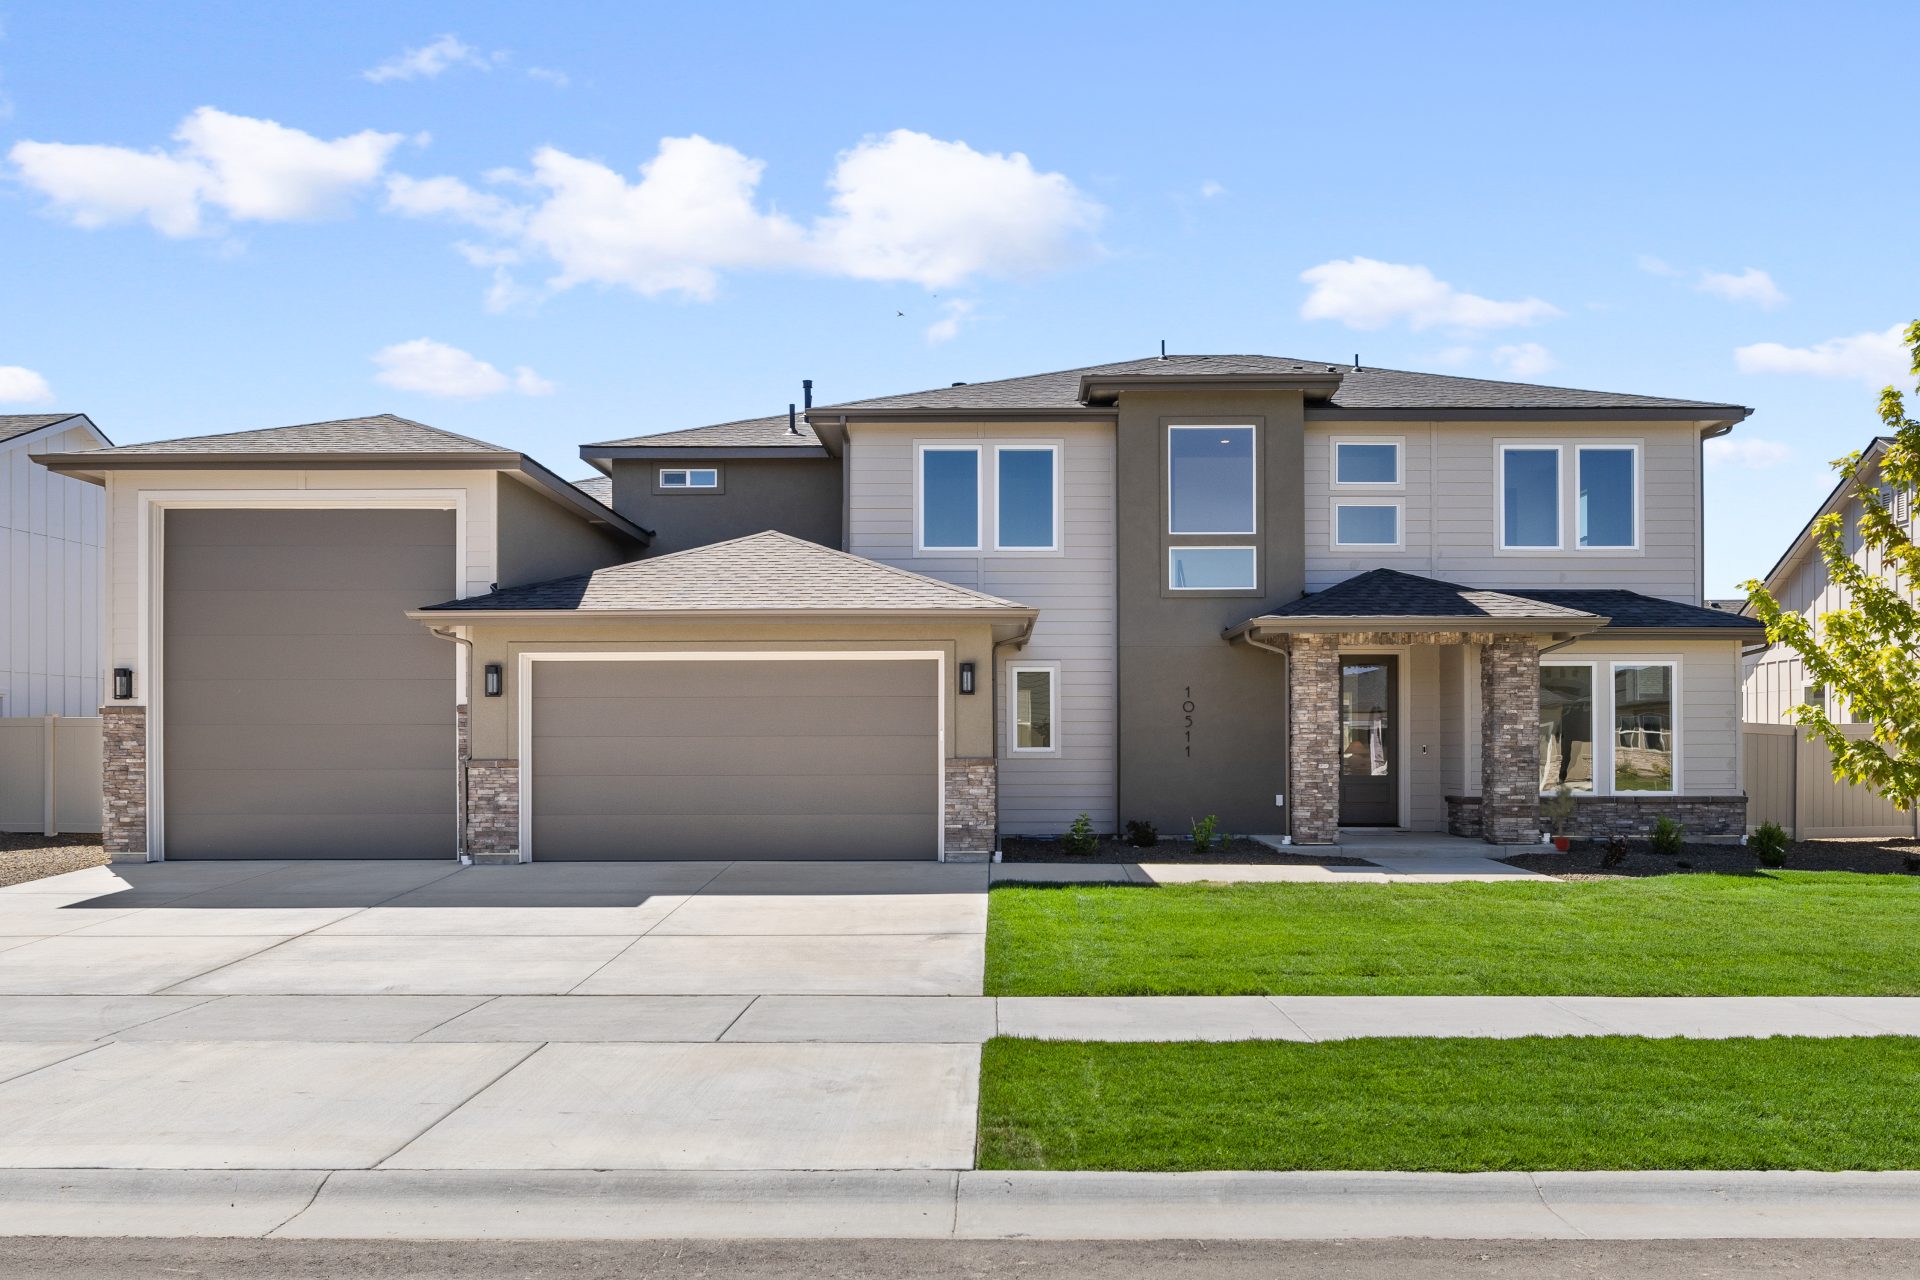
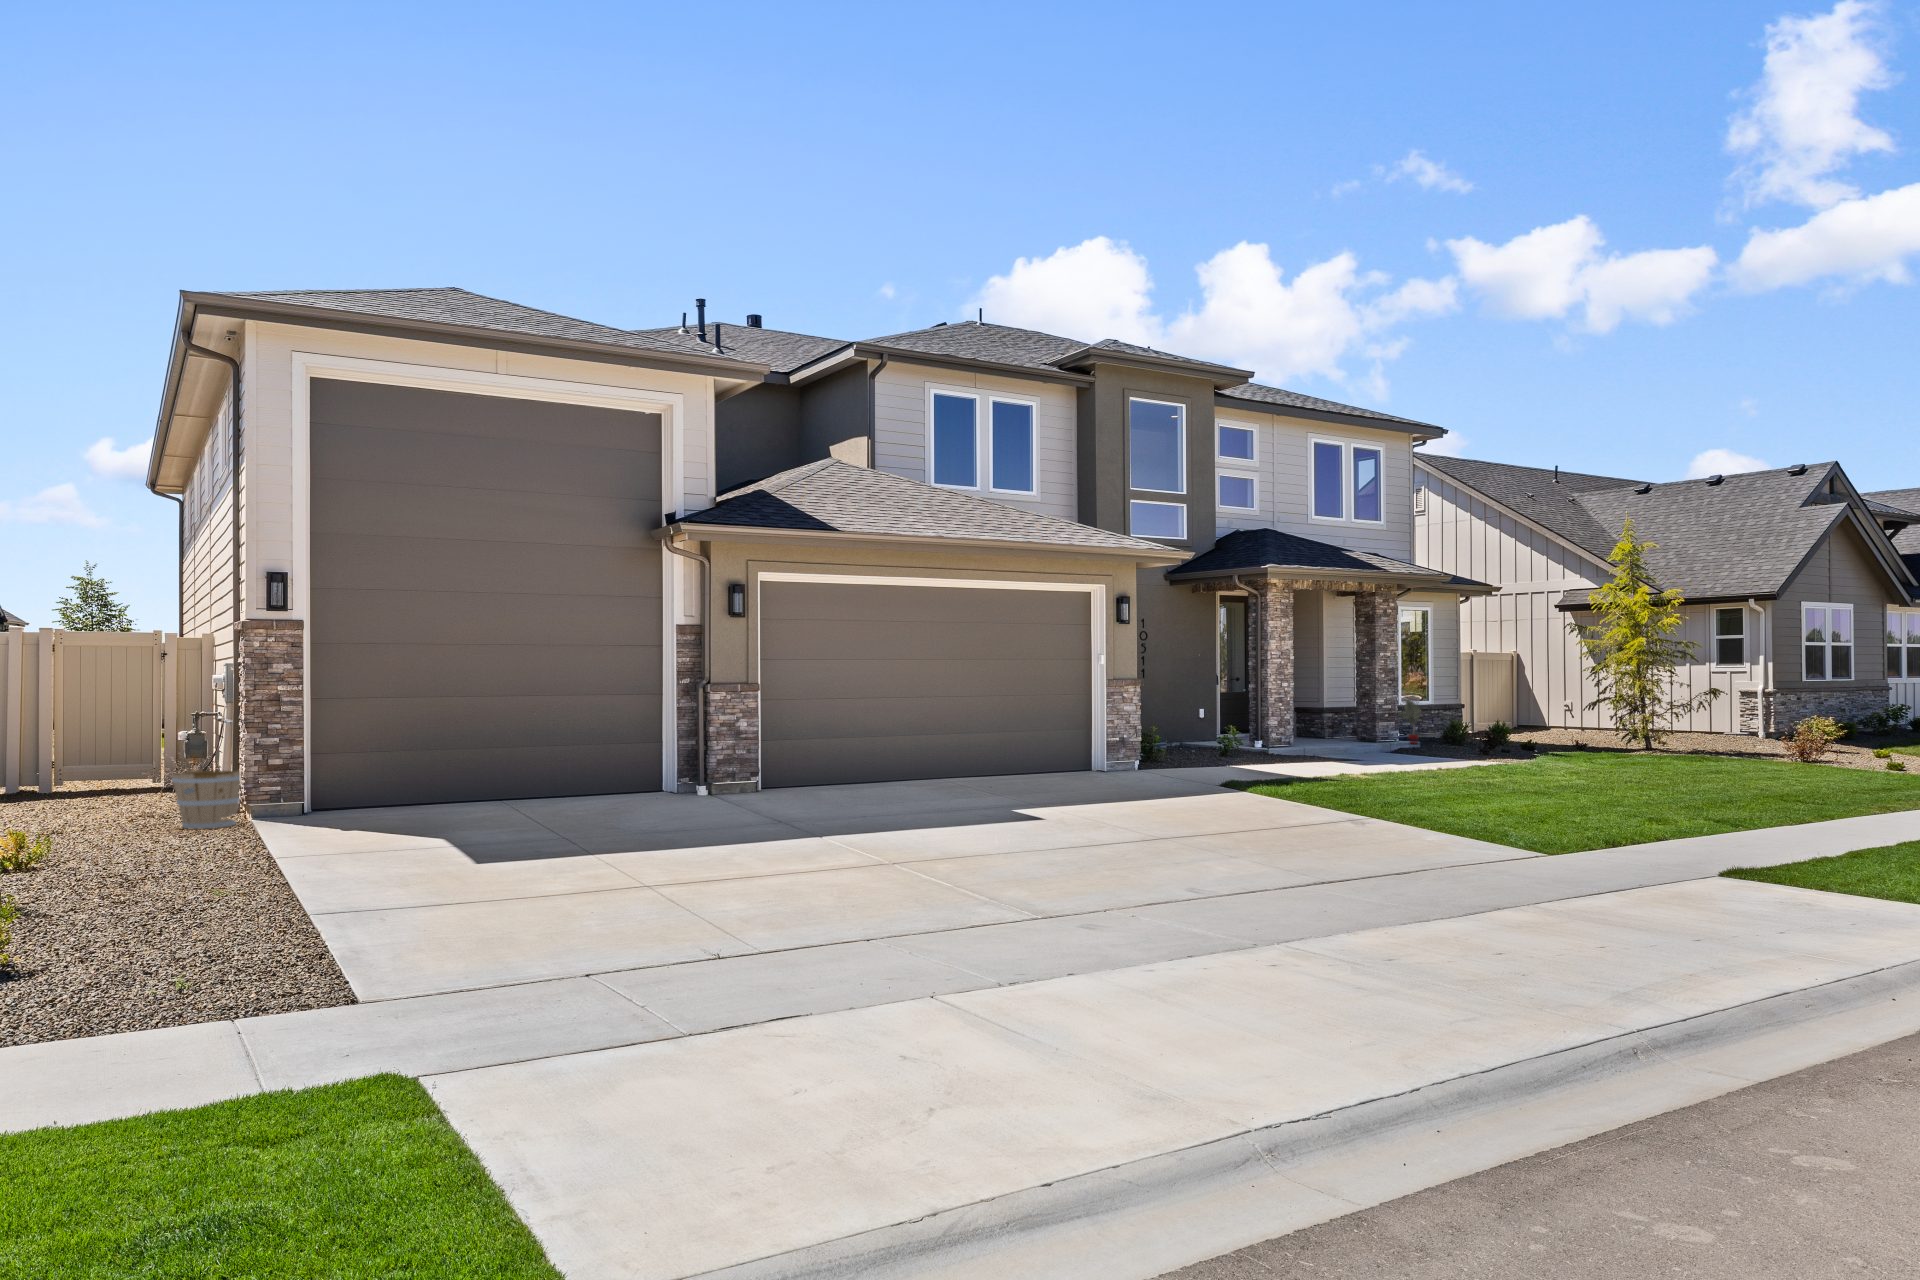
wooden bucket: none [42,822,102,870] -> present [172,769,241,830]

